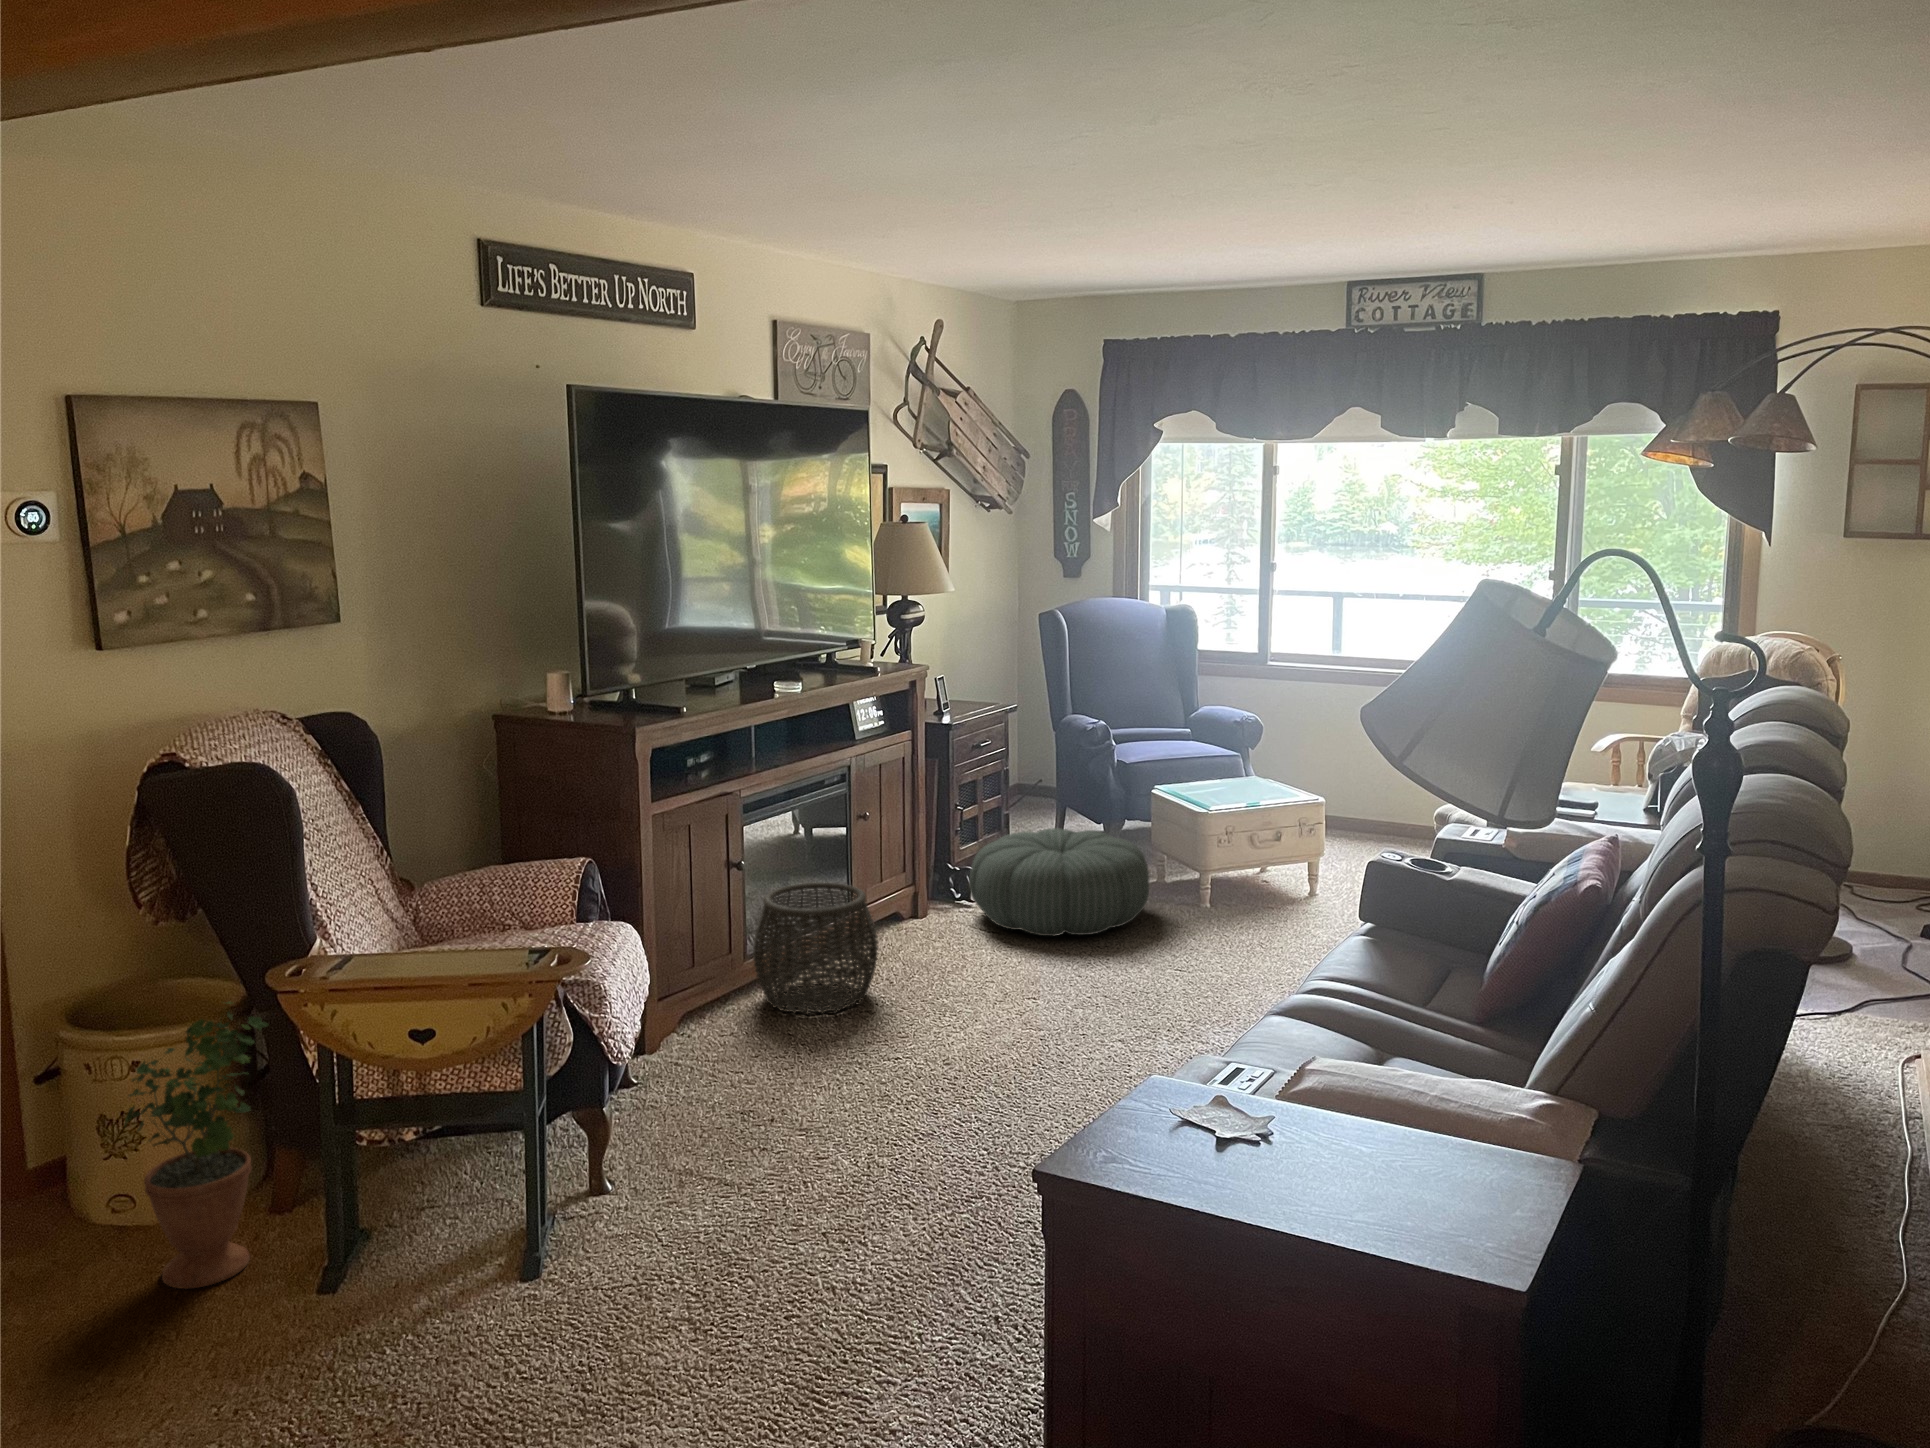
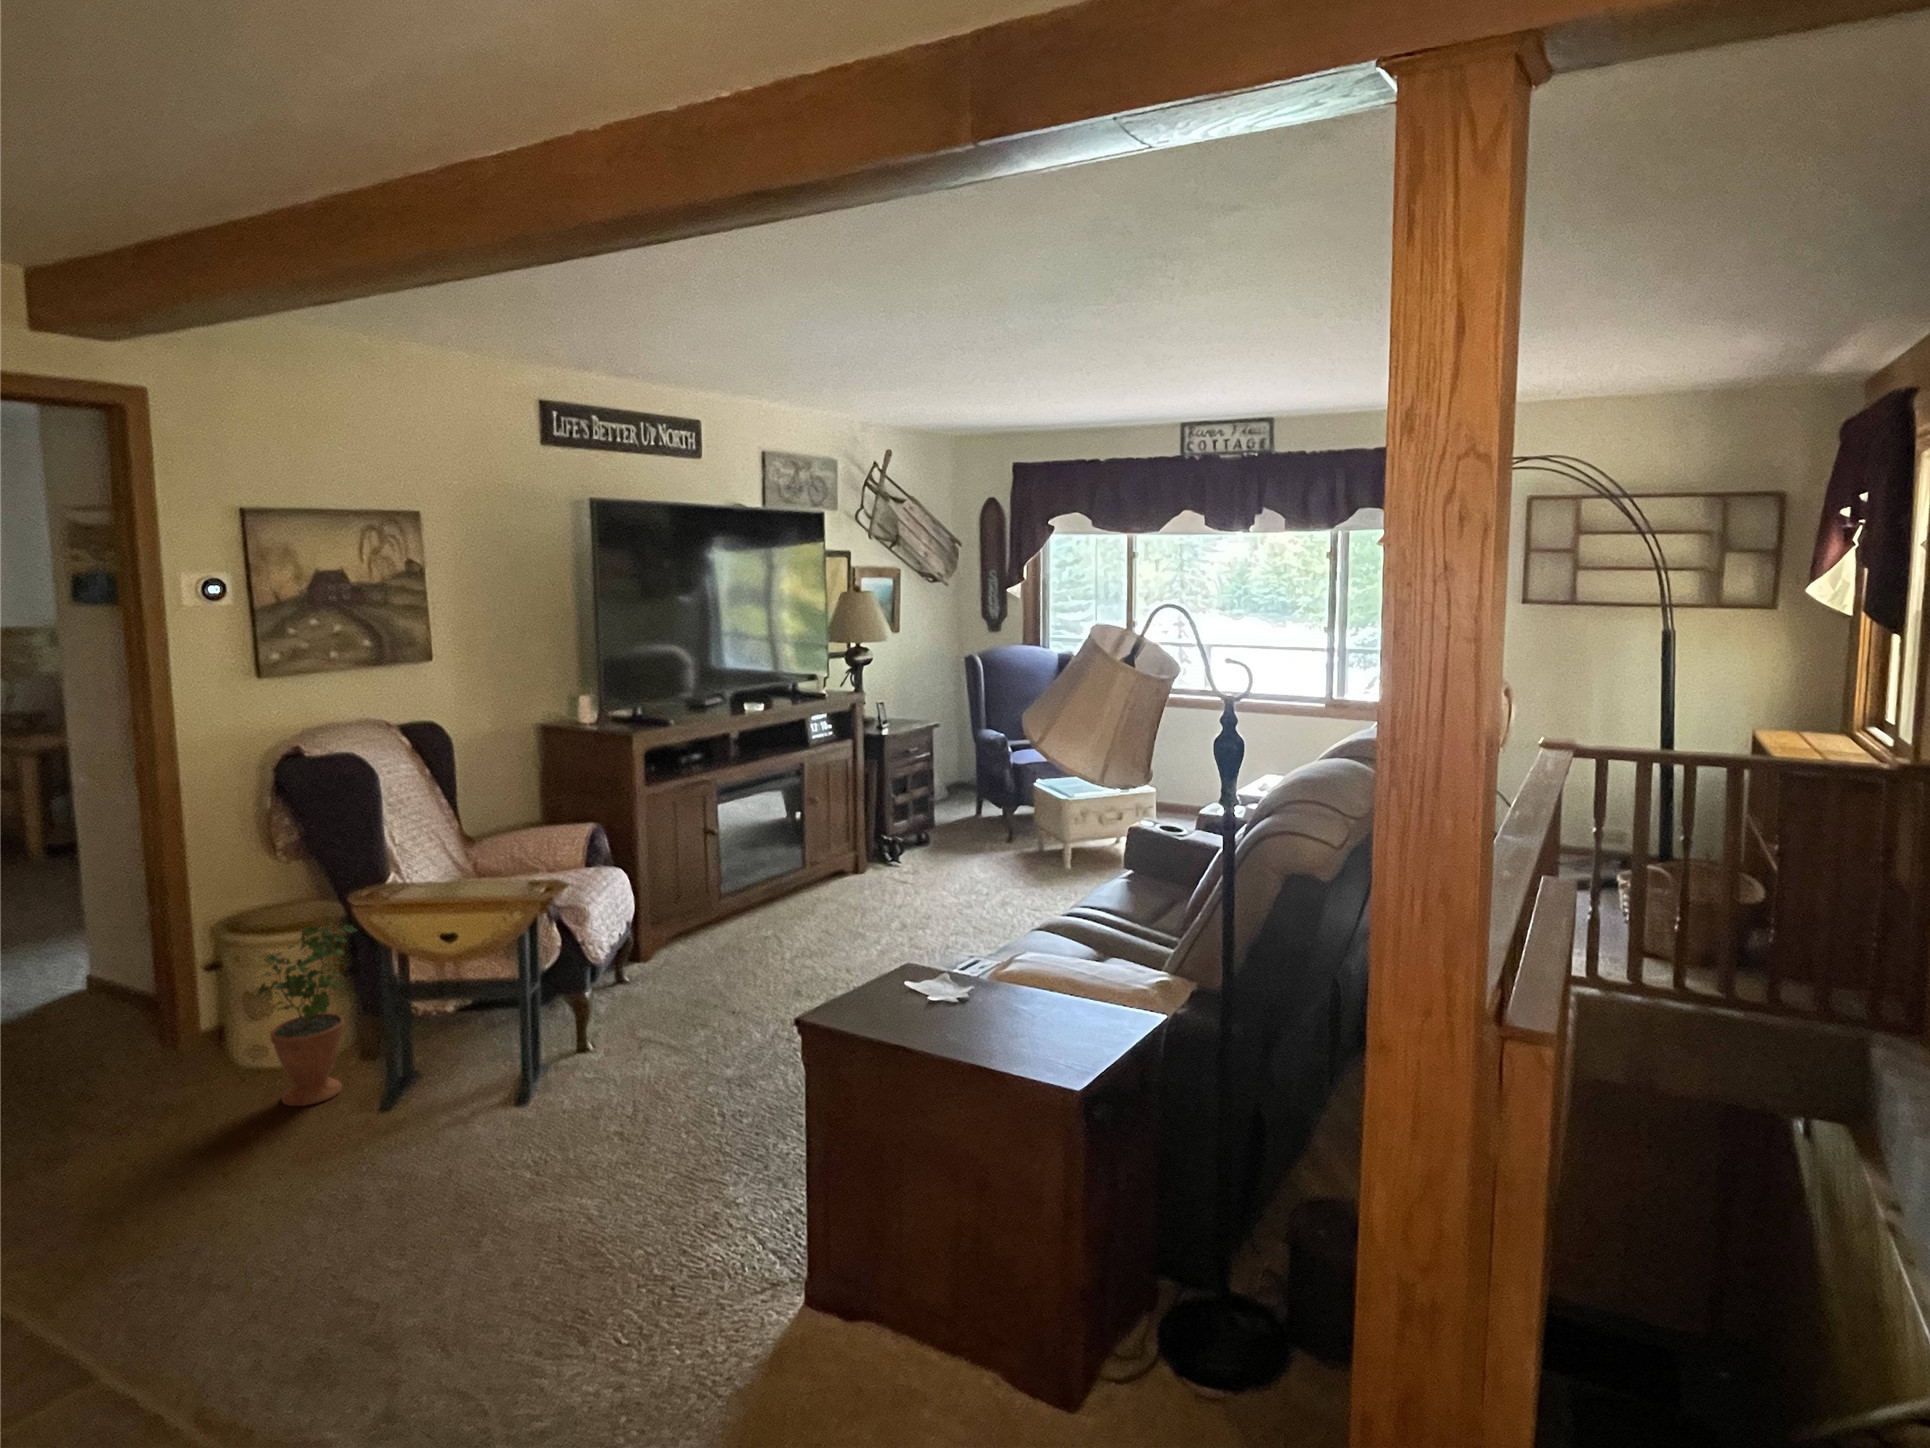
pouf: present [969,828,1149,936] -> none [894,812,1023,887]
woven basket: present [753,882,878,1014] -> none [724,846,814,938]

